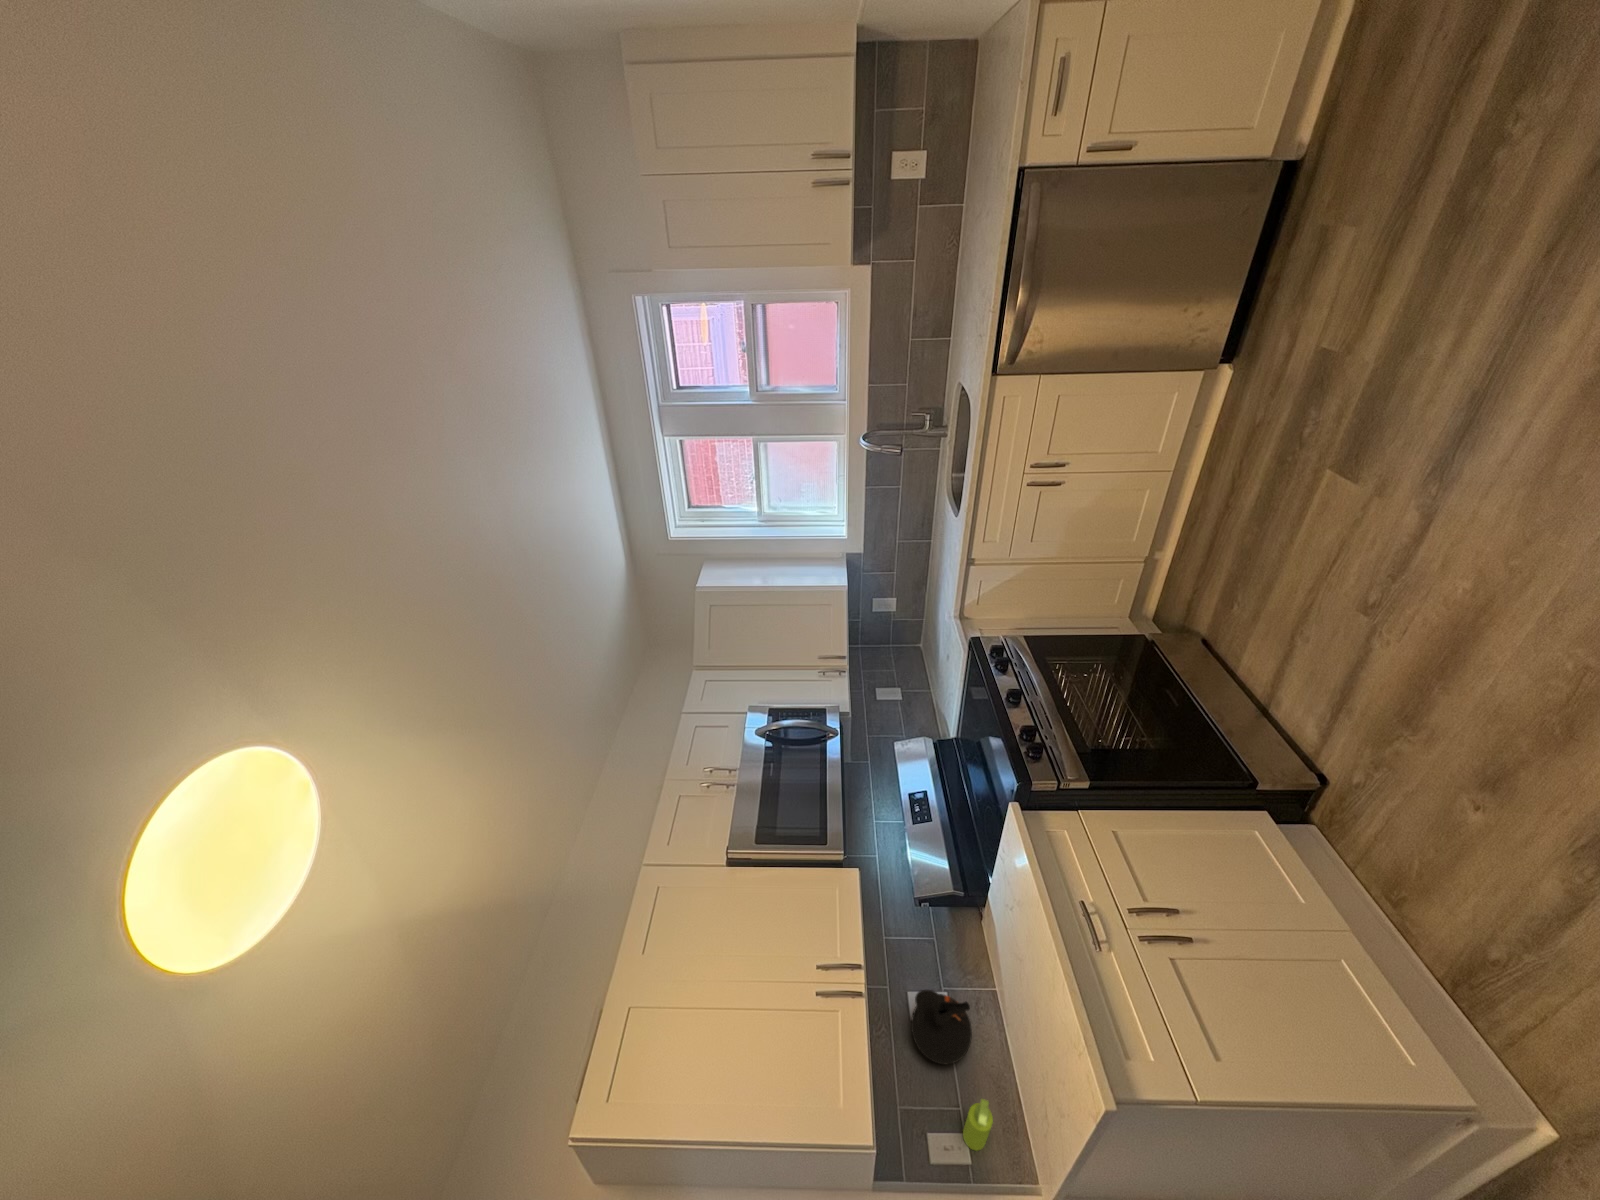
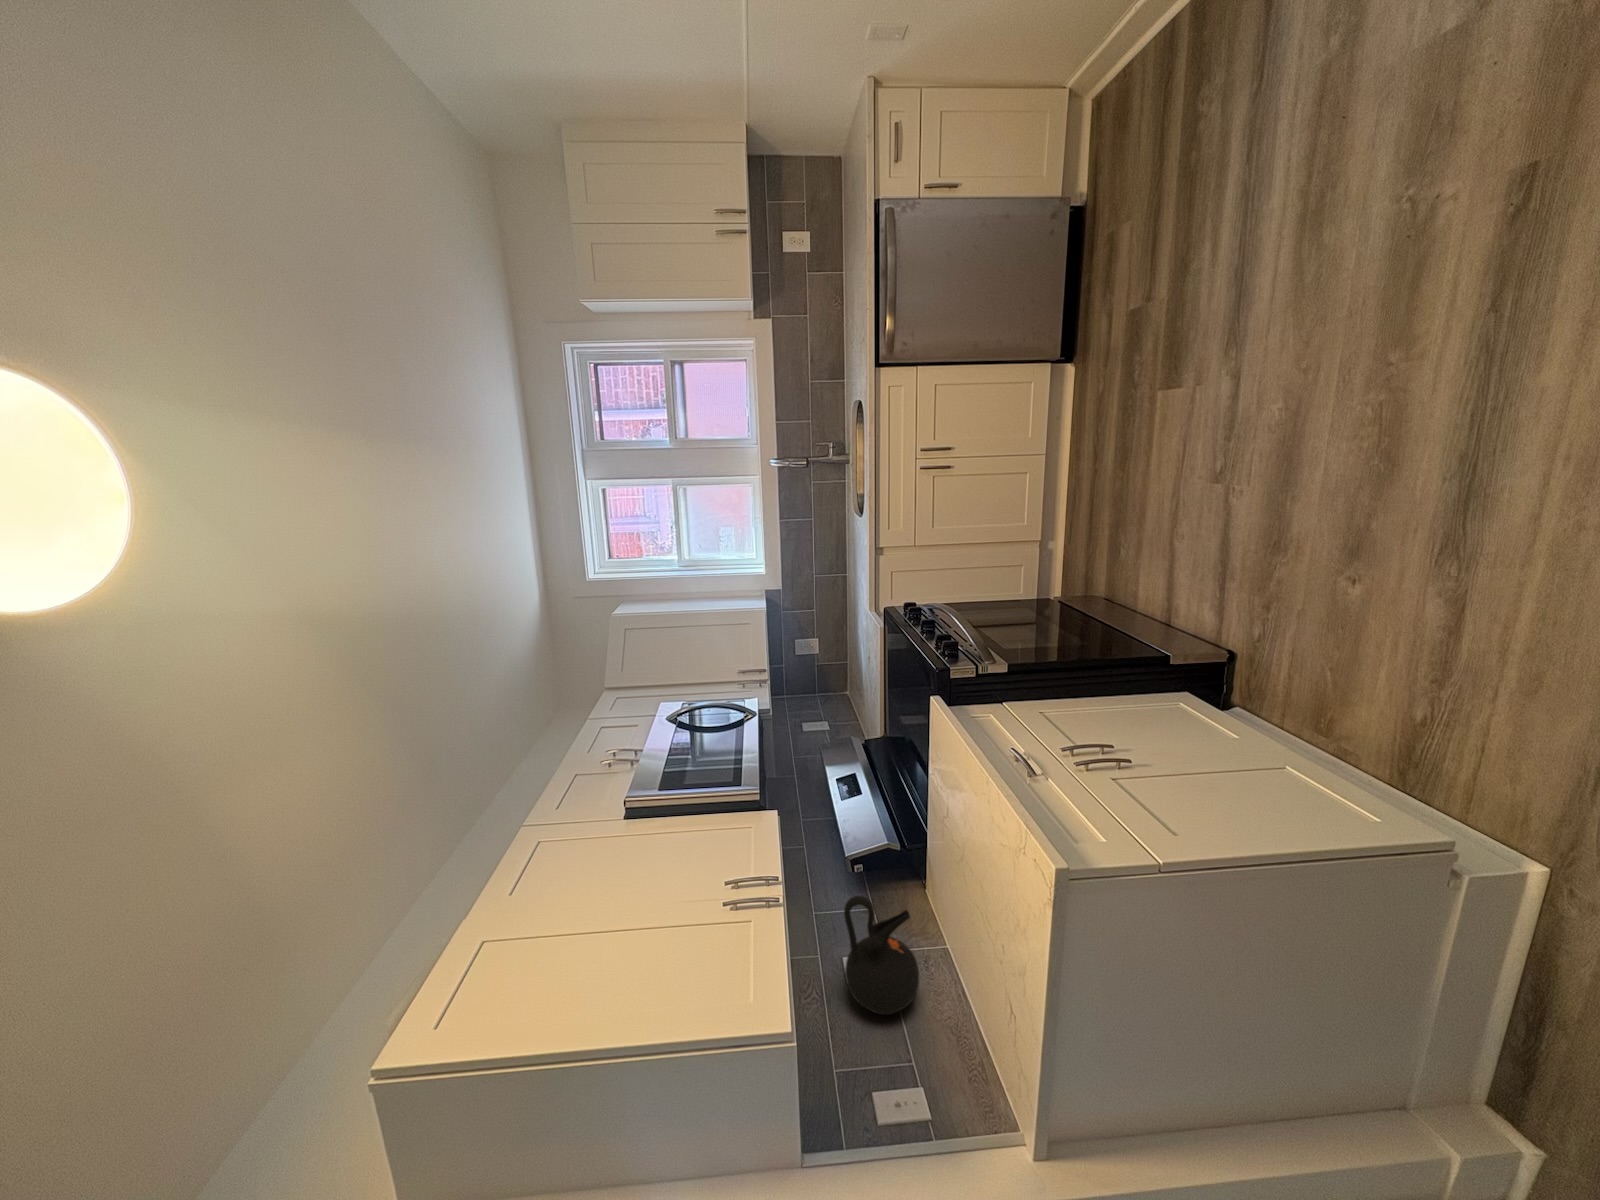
soap dispenser: present [963,1099,993,1151] -> none [918,1002,950,1105]

